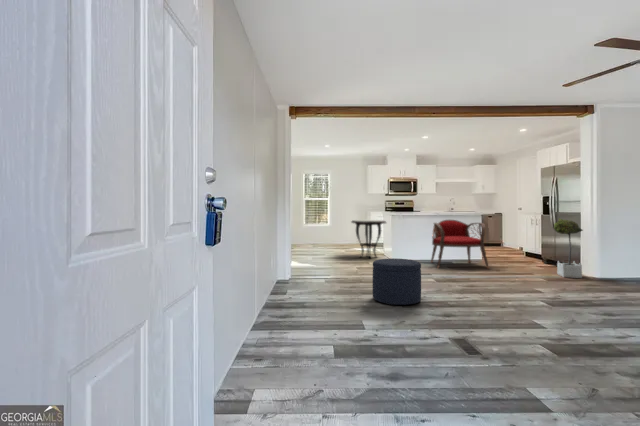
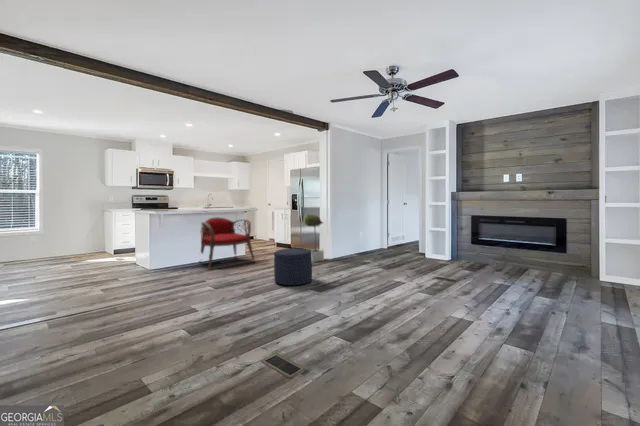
side table: present [352,220,386,259] -> none [95,221,145,269]
ottoman: present [373,258,421,305] -> present [274,248,312,286]

